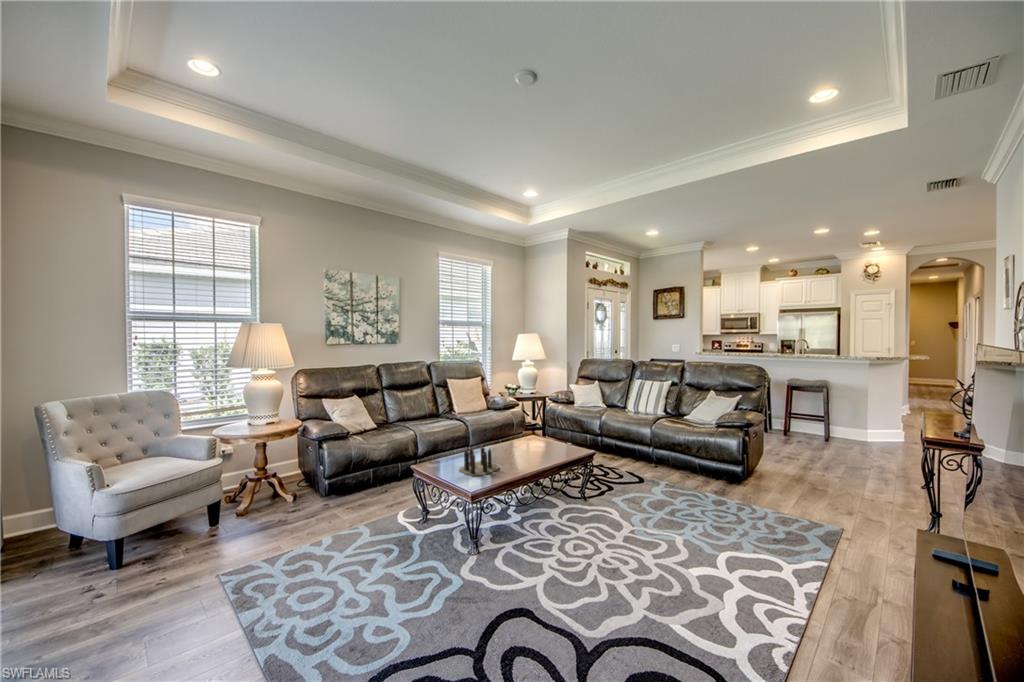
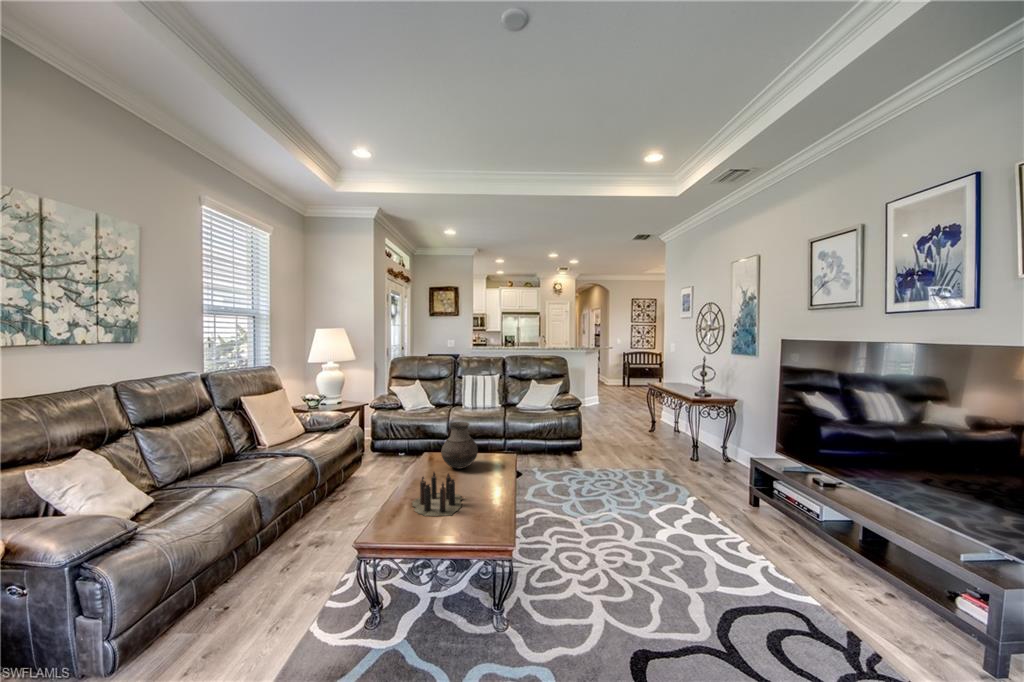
vase: none [521,413,552,453] -> present [441,422,478,469]

